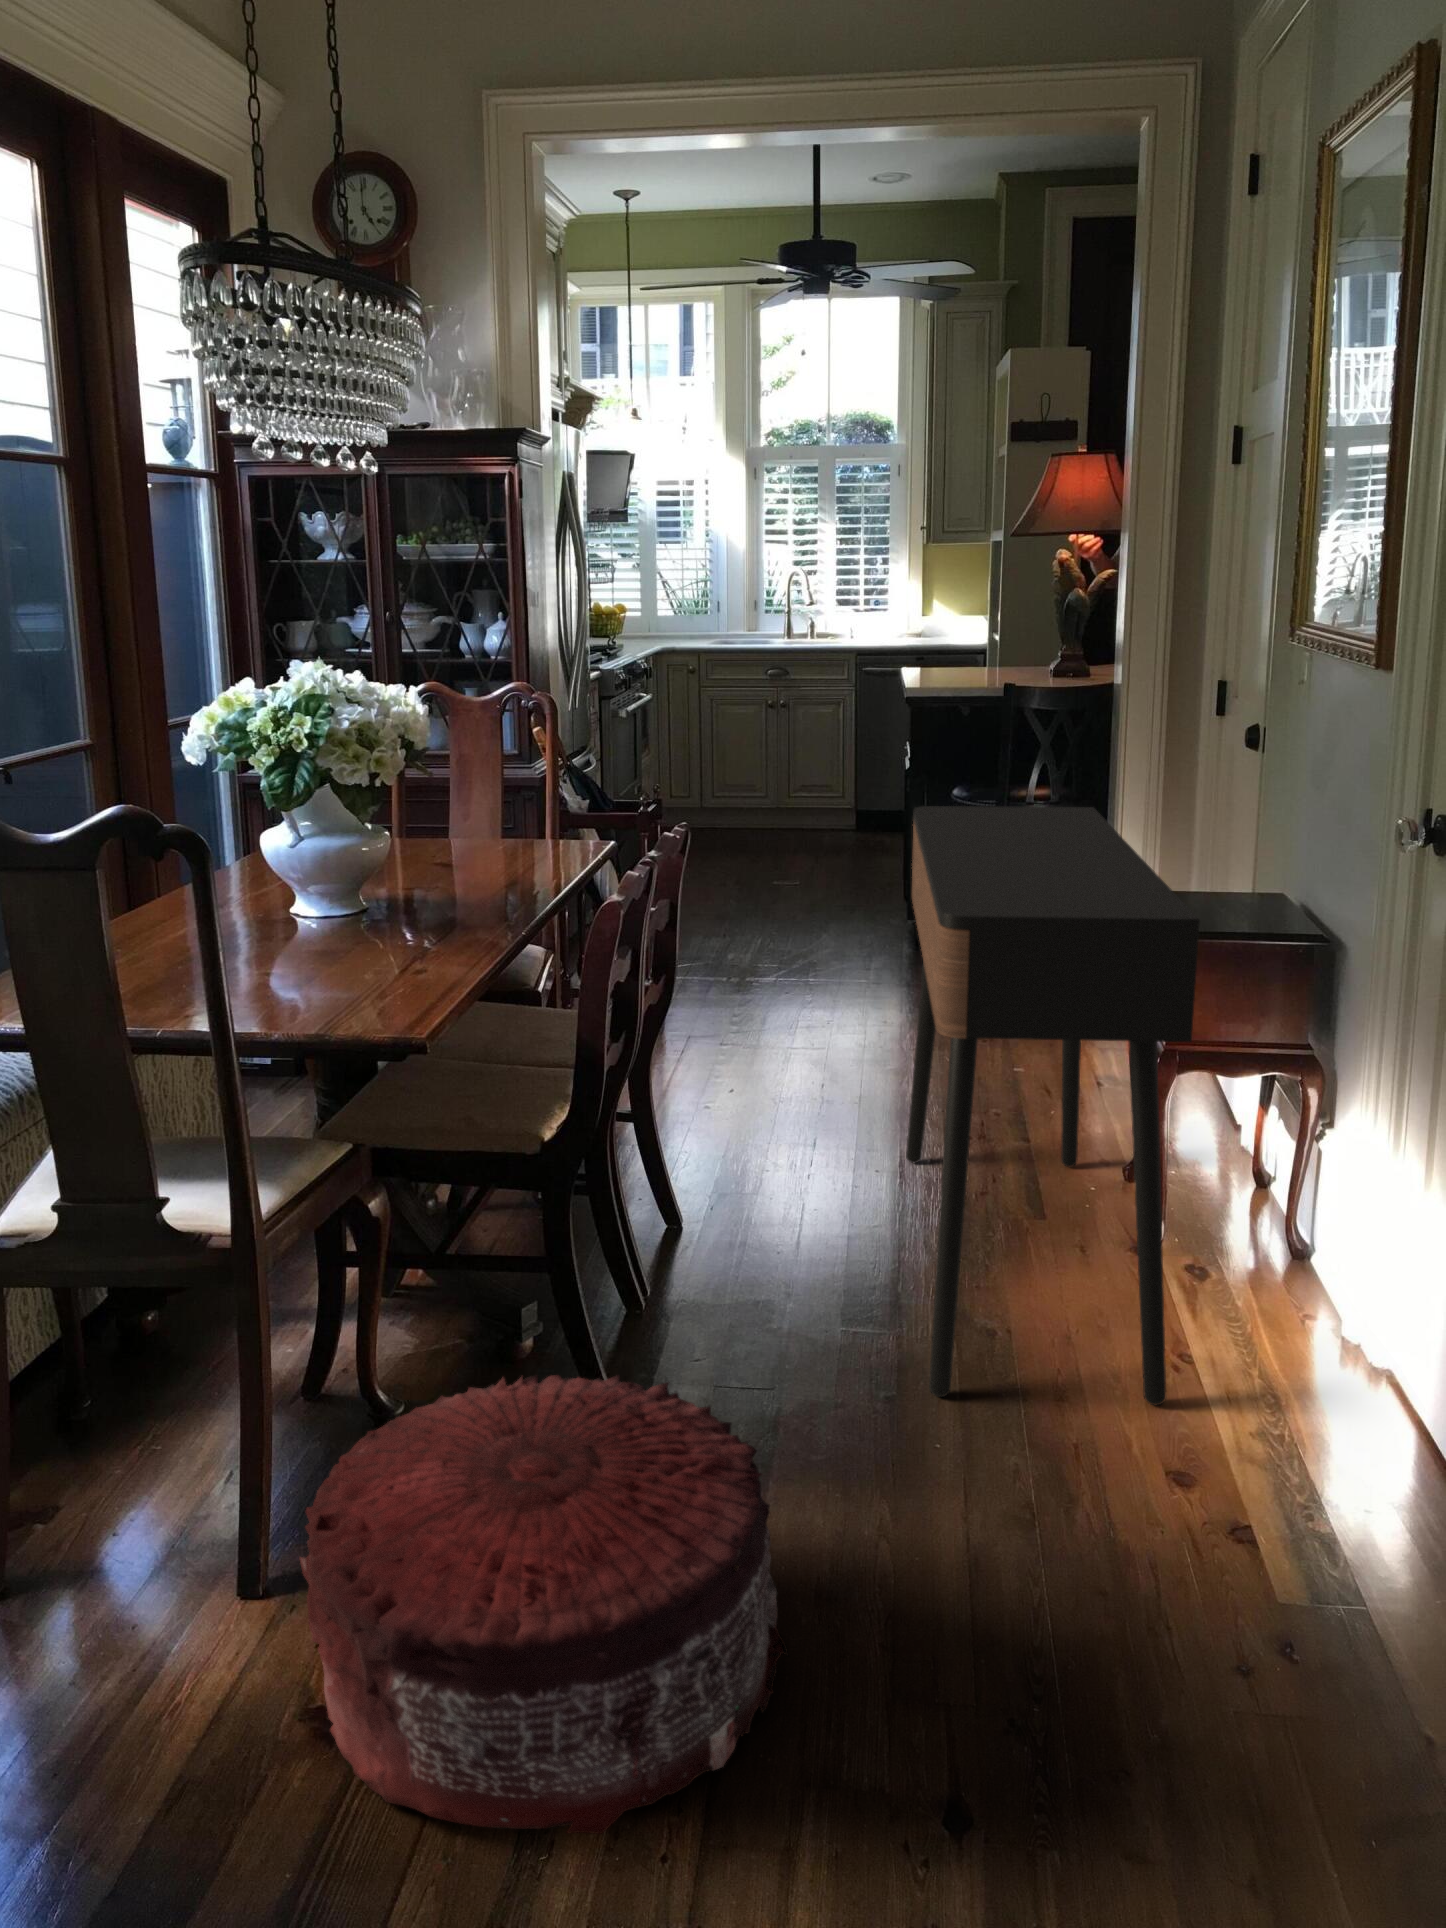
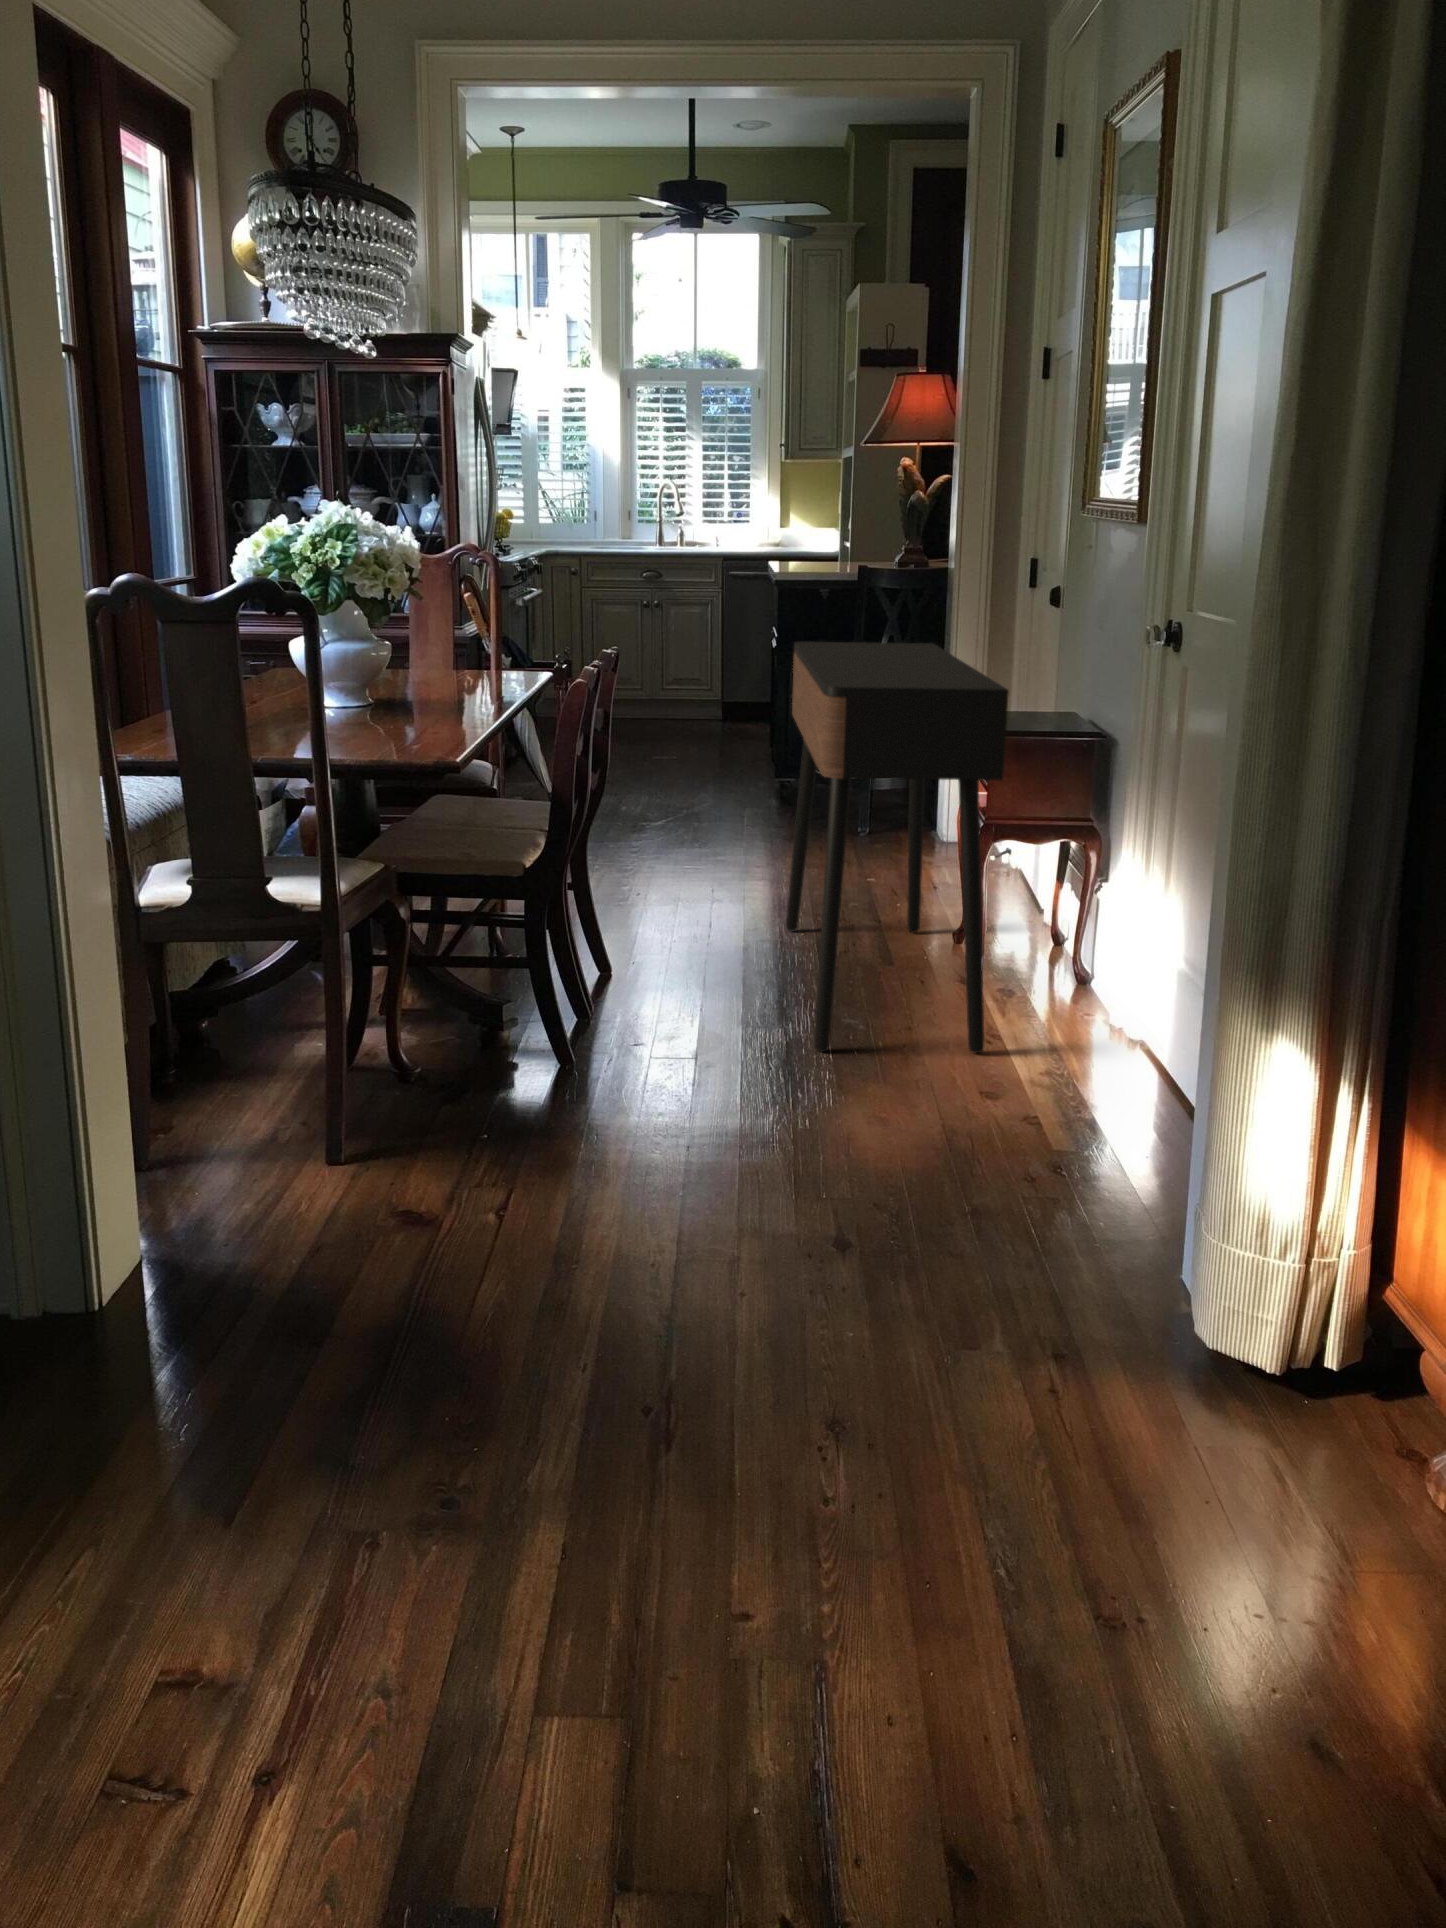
pouf: present [300,1375,789,1834] -> none [399,993,731,1237]

